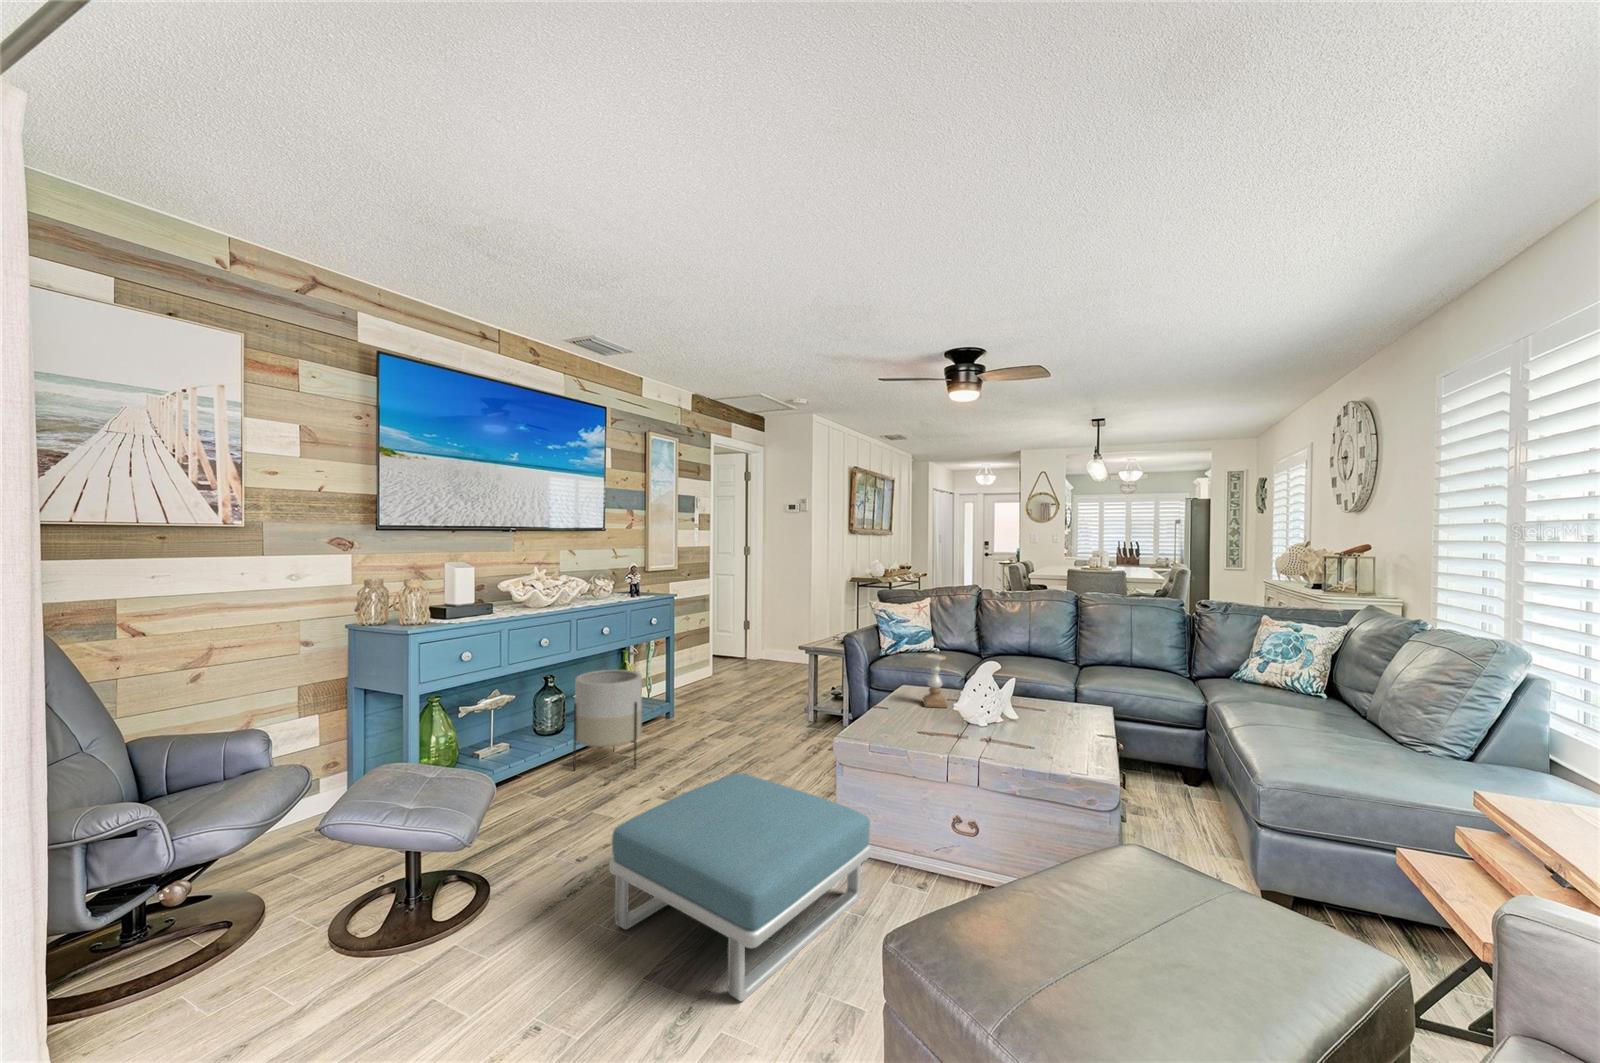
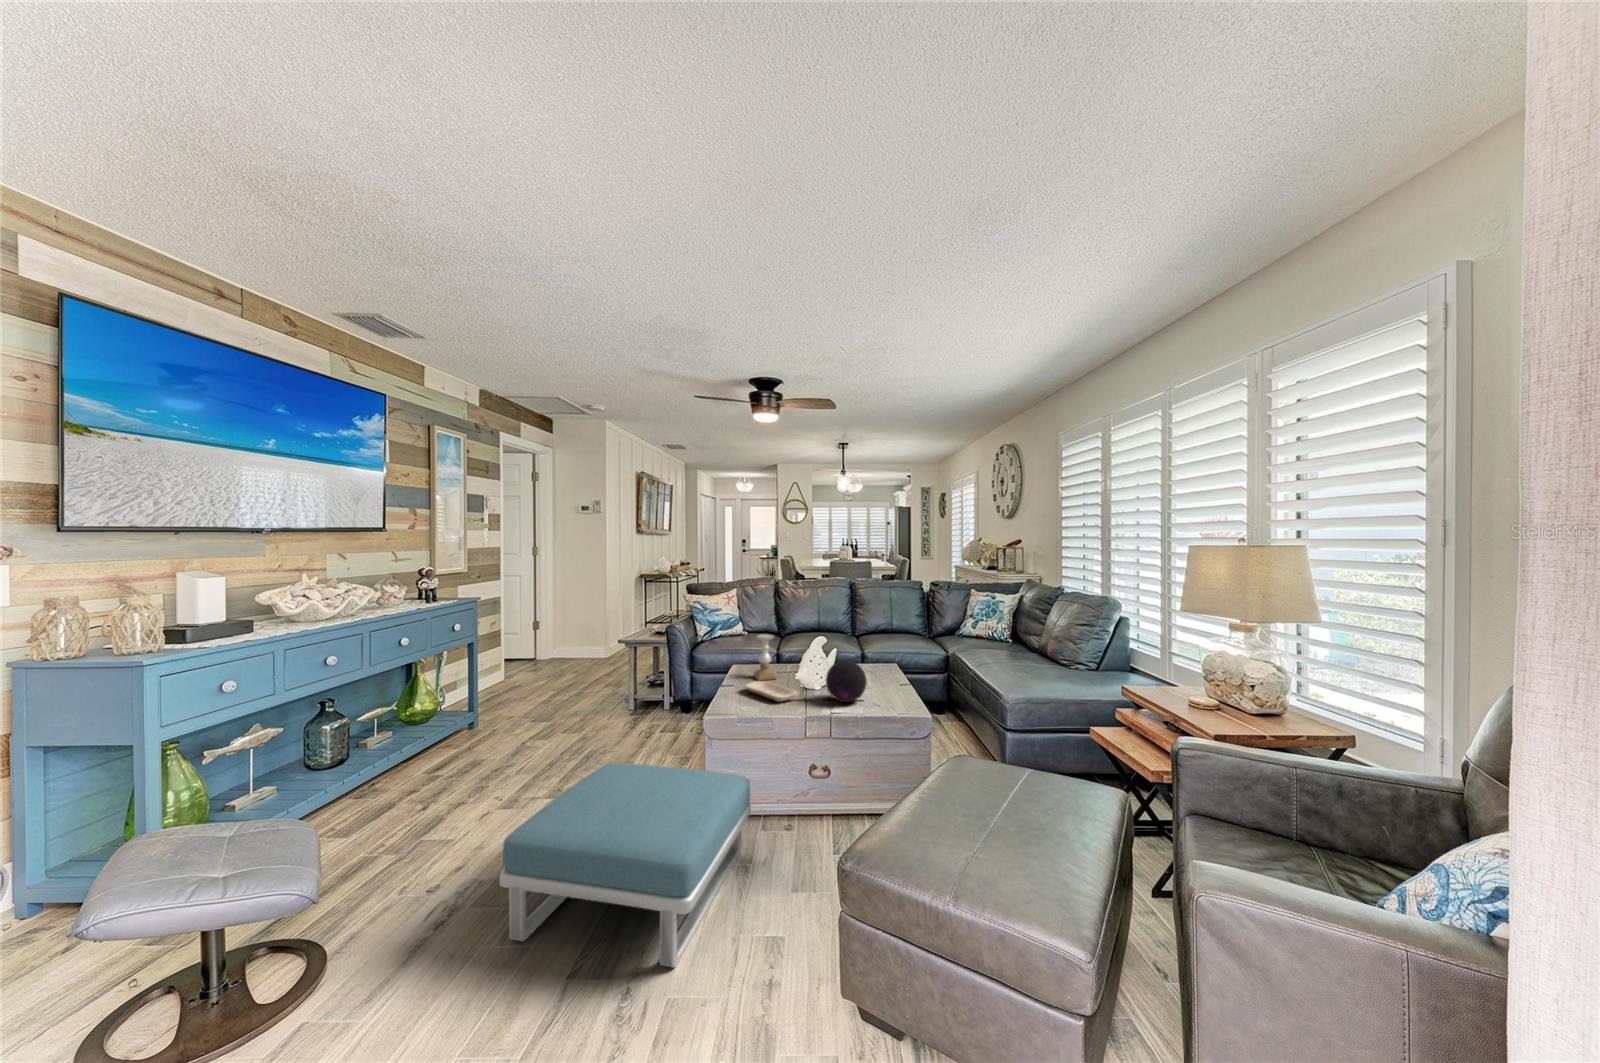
planter: present [573,670,642,770] -> none [375,682,459,802]
decorative orb: none [989,696,1042,748] -> present [826,660,867,702]
tray: none [900,708,955,735] -> present [745,681,796,702]

